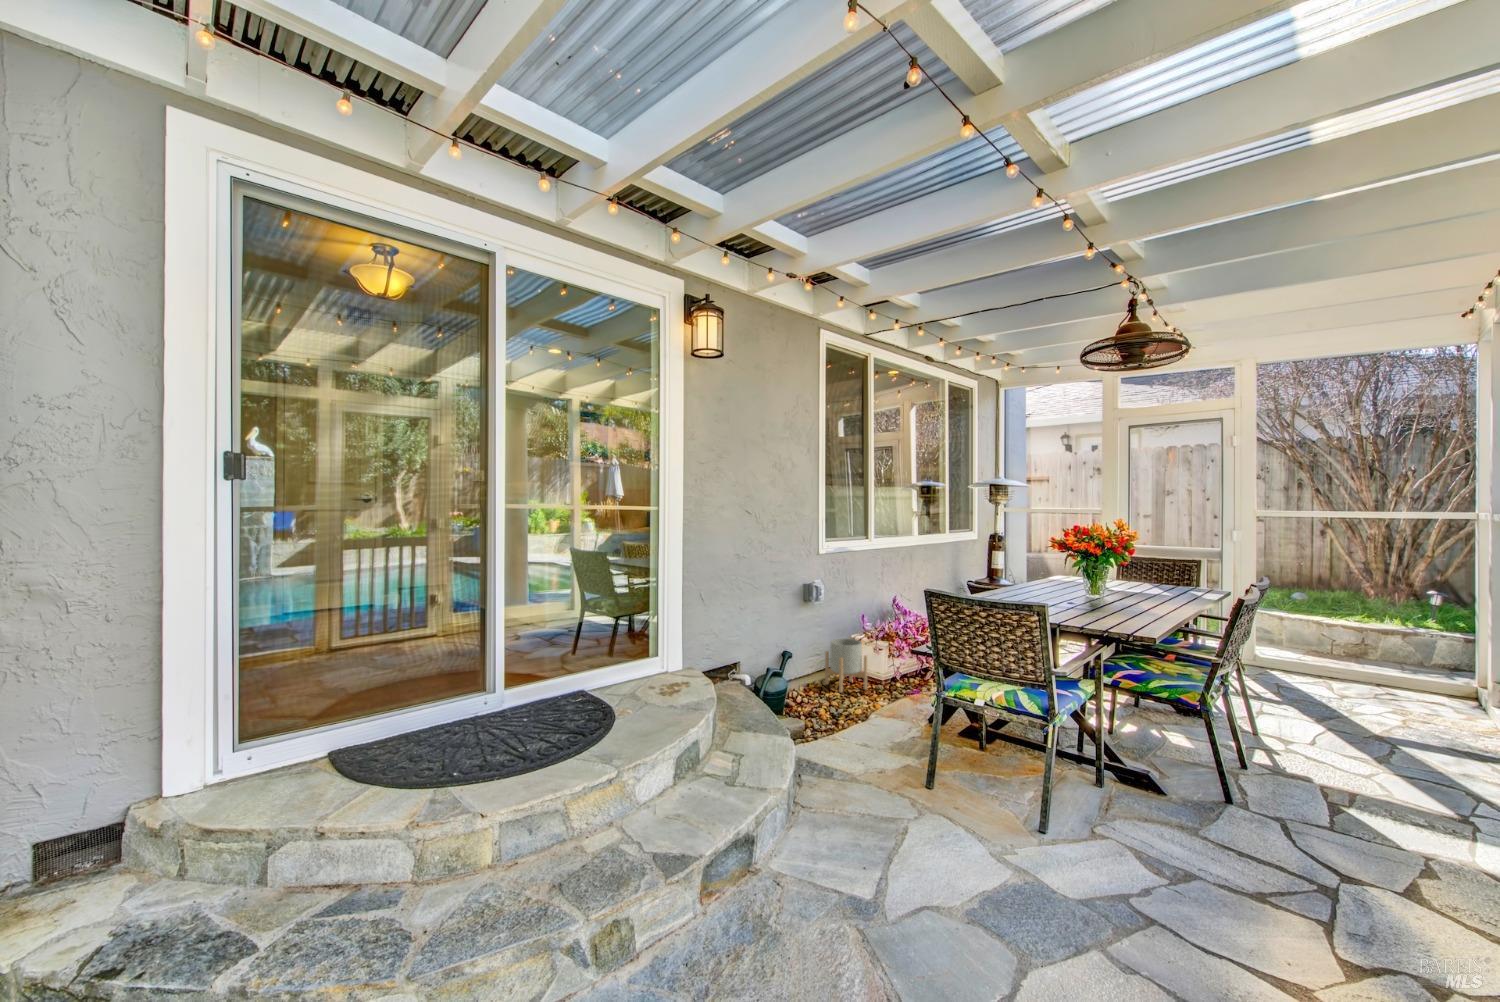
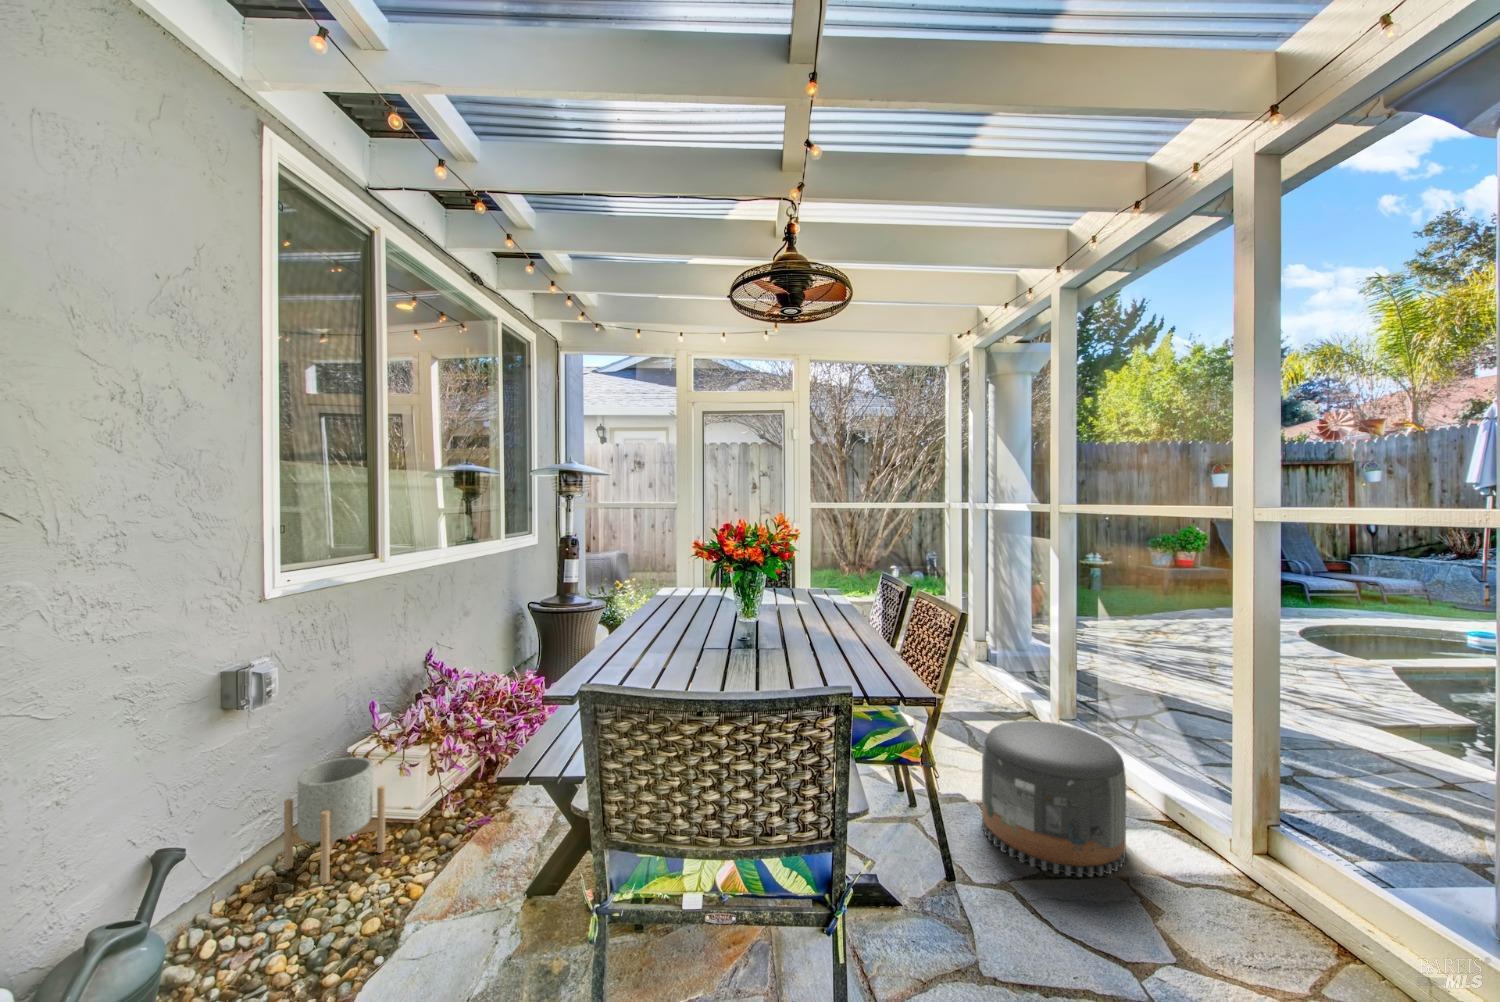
pouf: none [1293,712,1457,846] -> present [982,721,1126,877]

